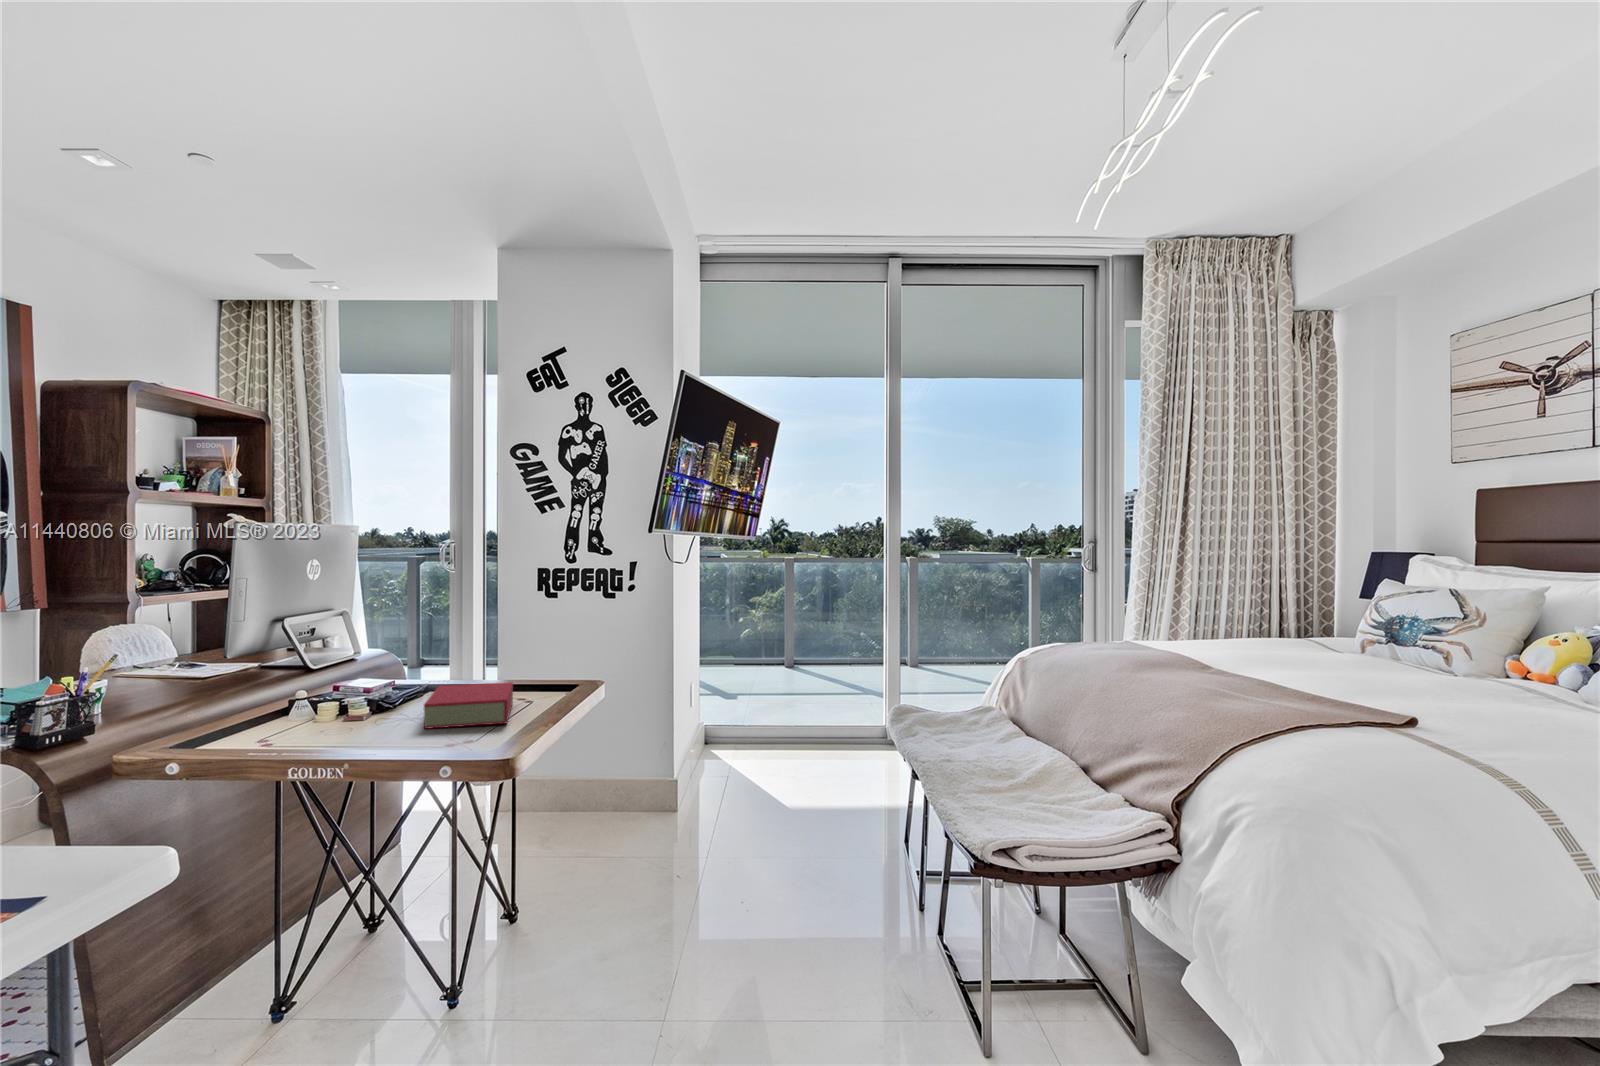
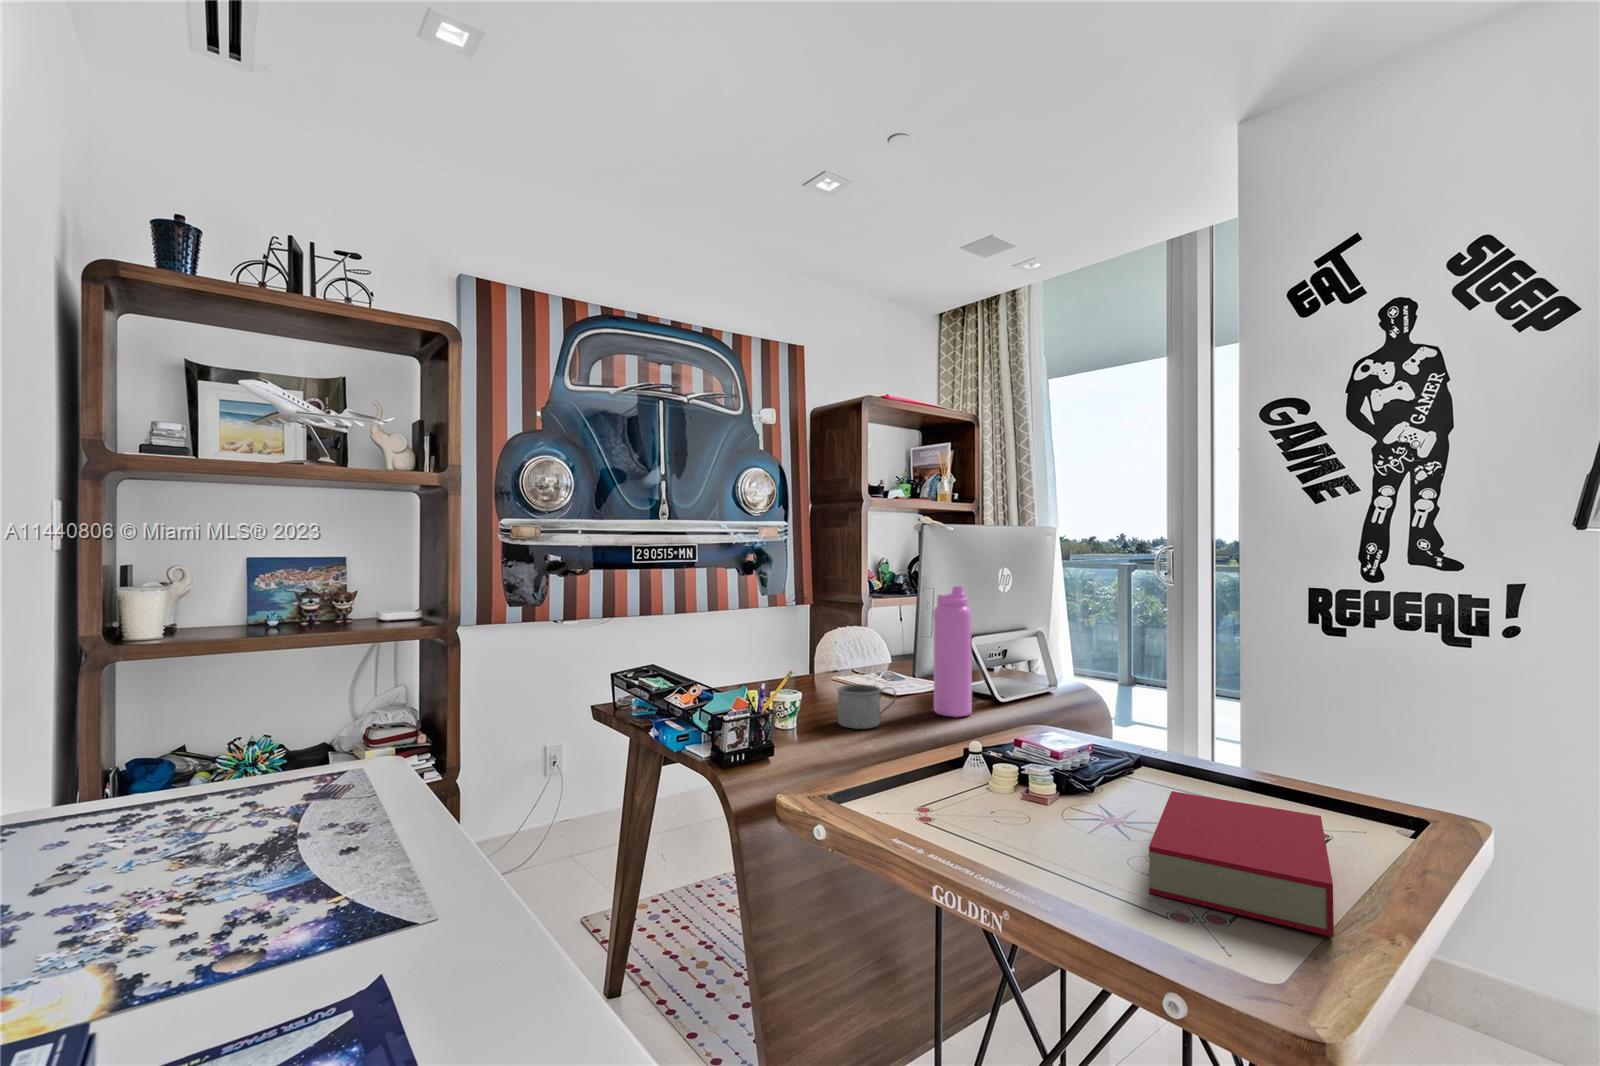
water bottle: none [253,577,289,683] -> present [933,586,972,717]
mug: none [158,663,221,701] -> present [837,684,896,729]

